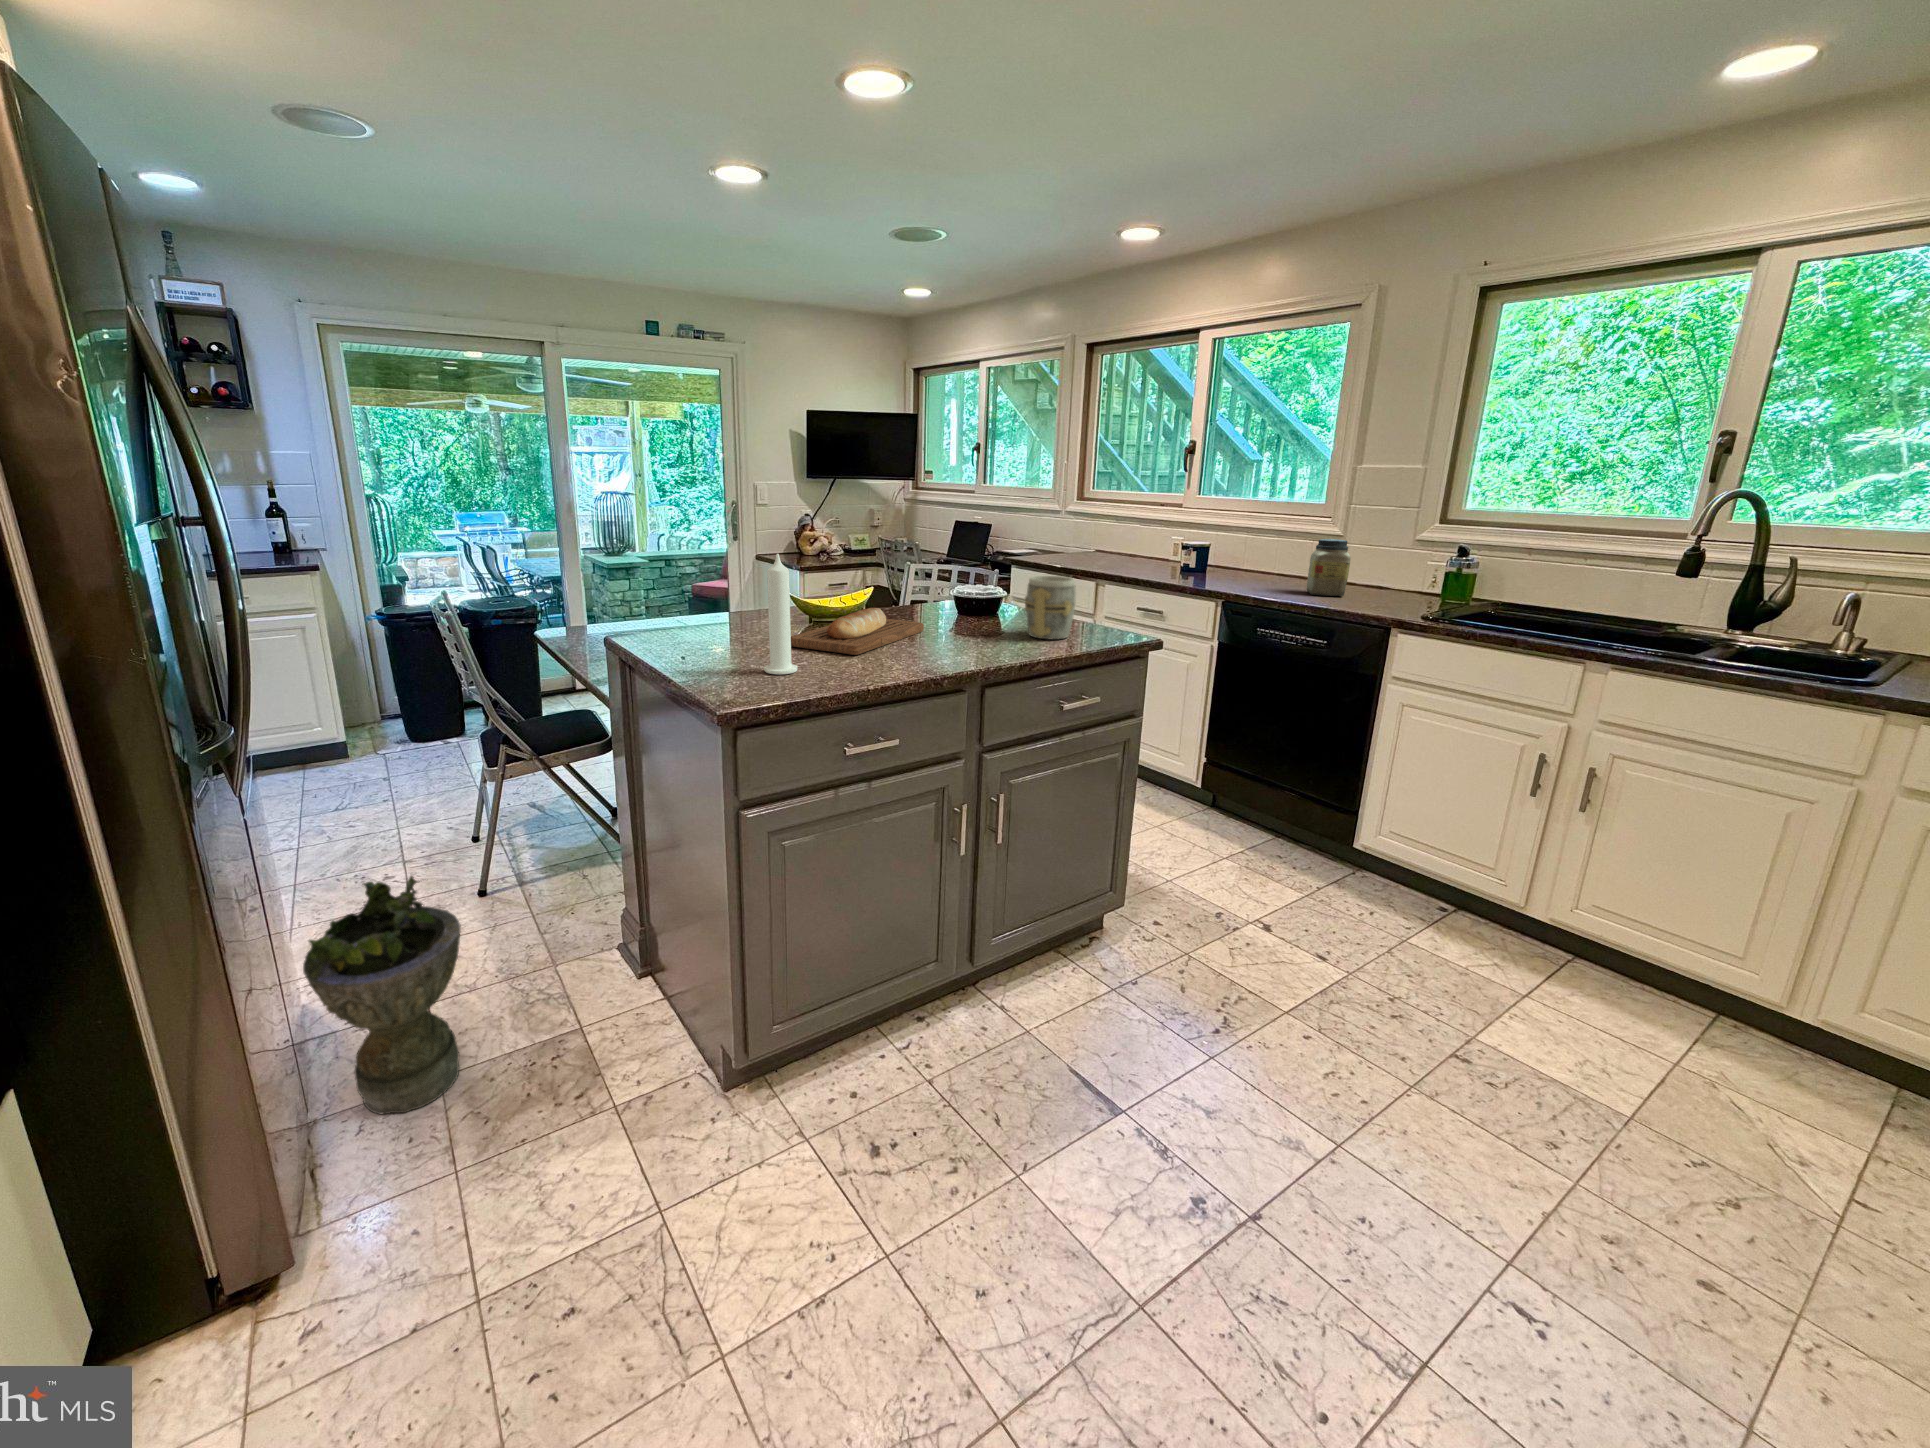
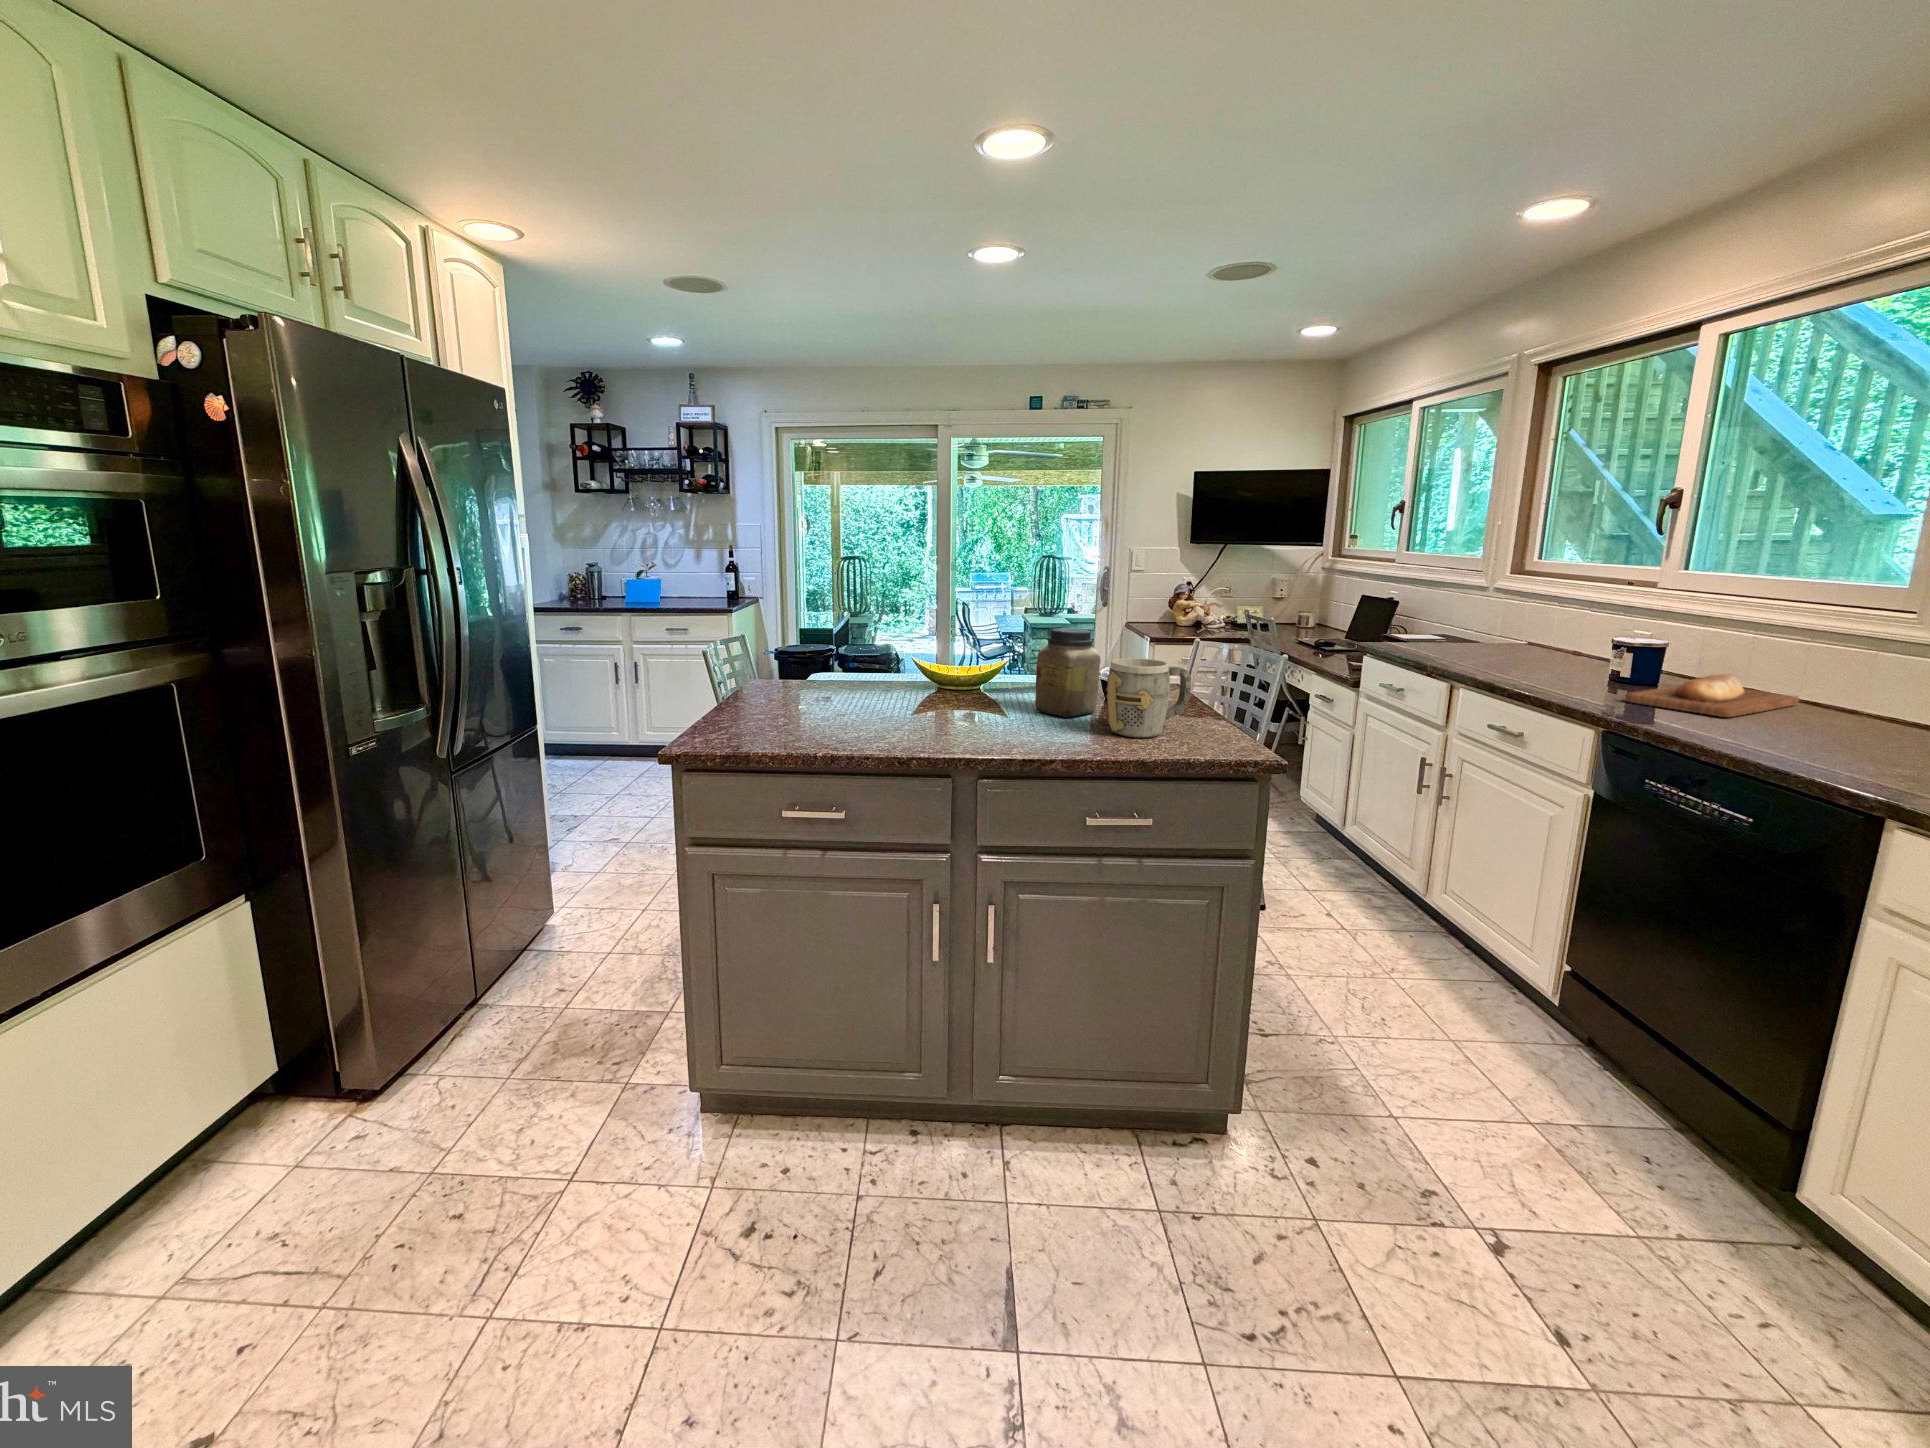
jar: present [1307,539,1351,596] -> present [1035,628,1101,717]
candle: present [764,554,798,674] -> none [777,614,809,729]
bread loaf: present [791,608,924,655] -> present [1625,674,1799,717]
planter: present [303,876,460,1114] -> none [481,841,591,1022]

